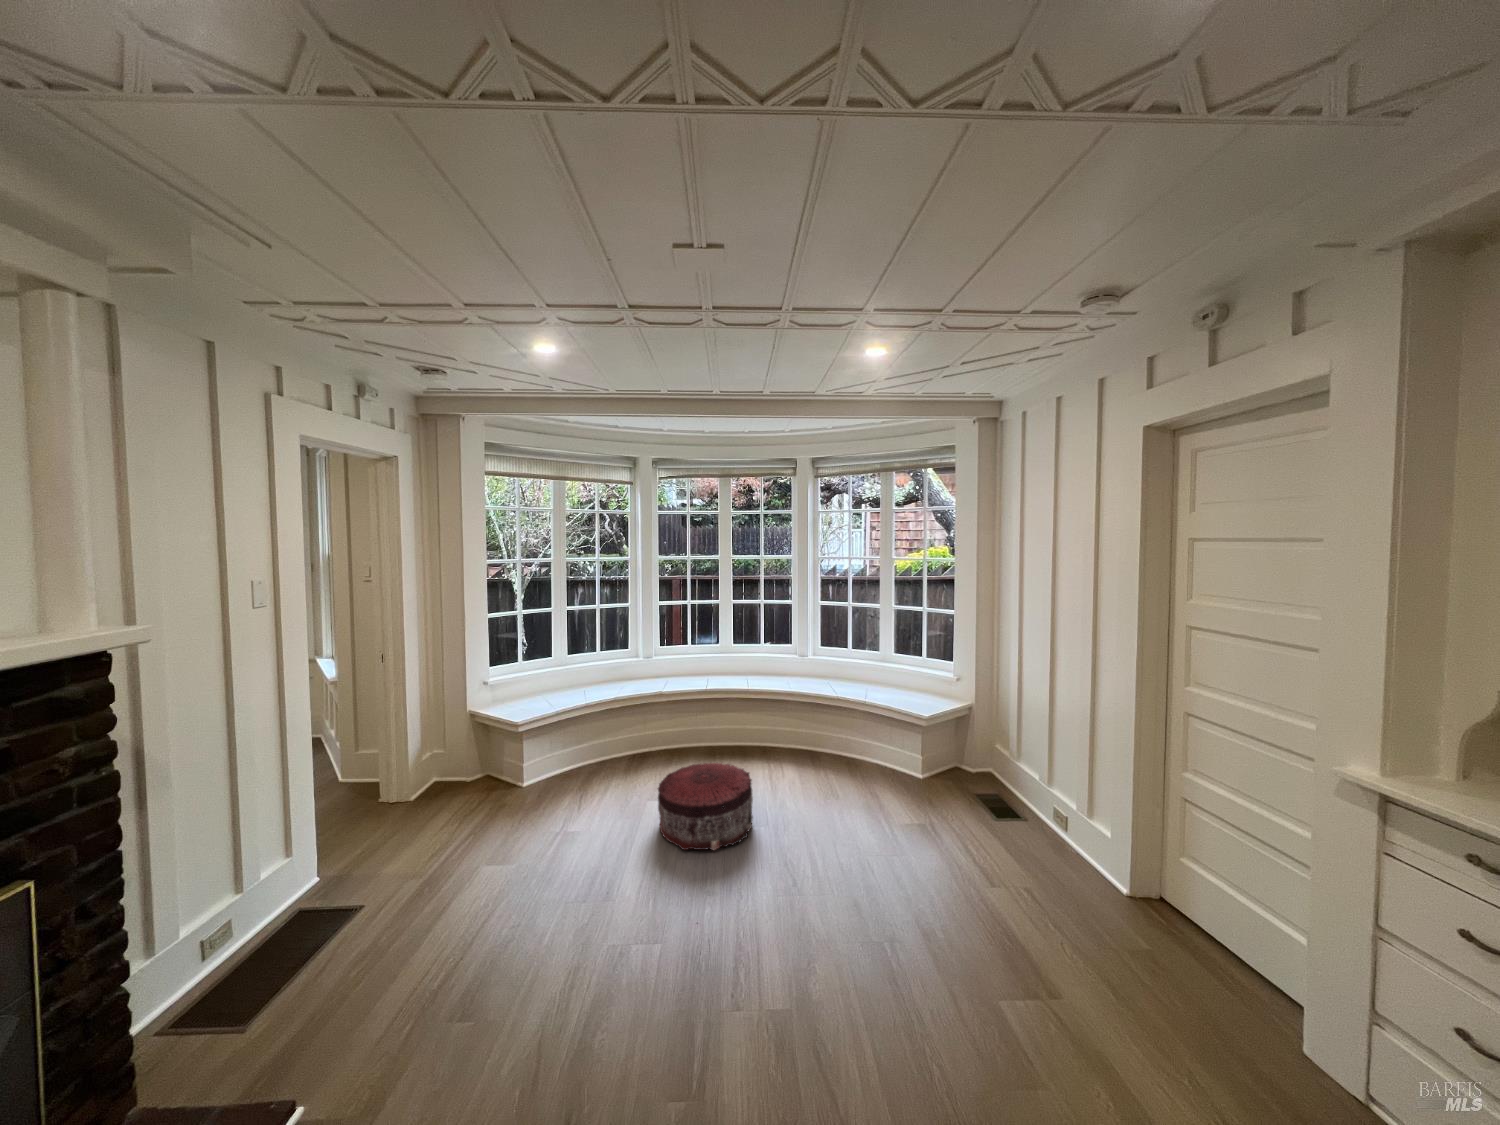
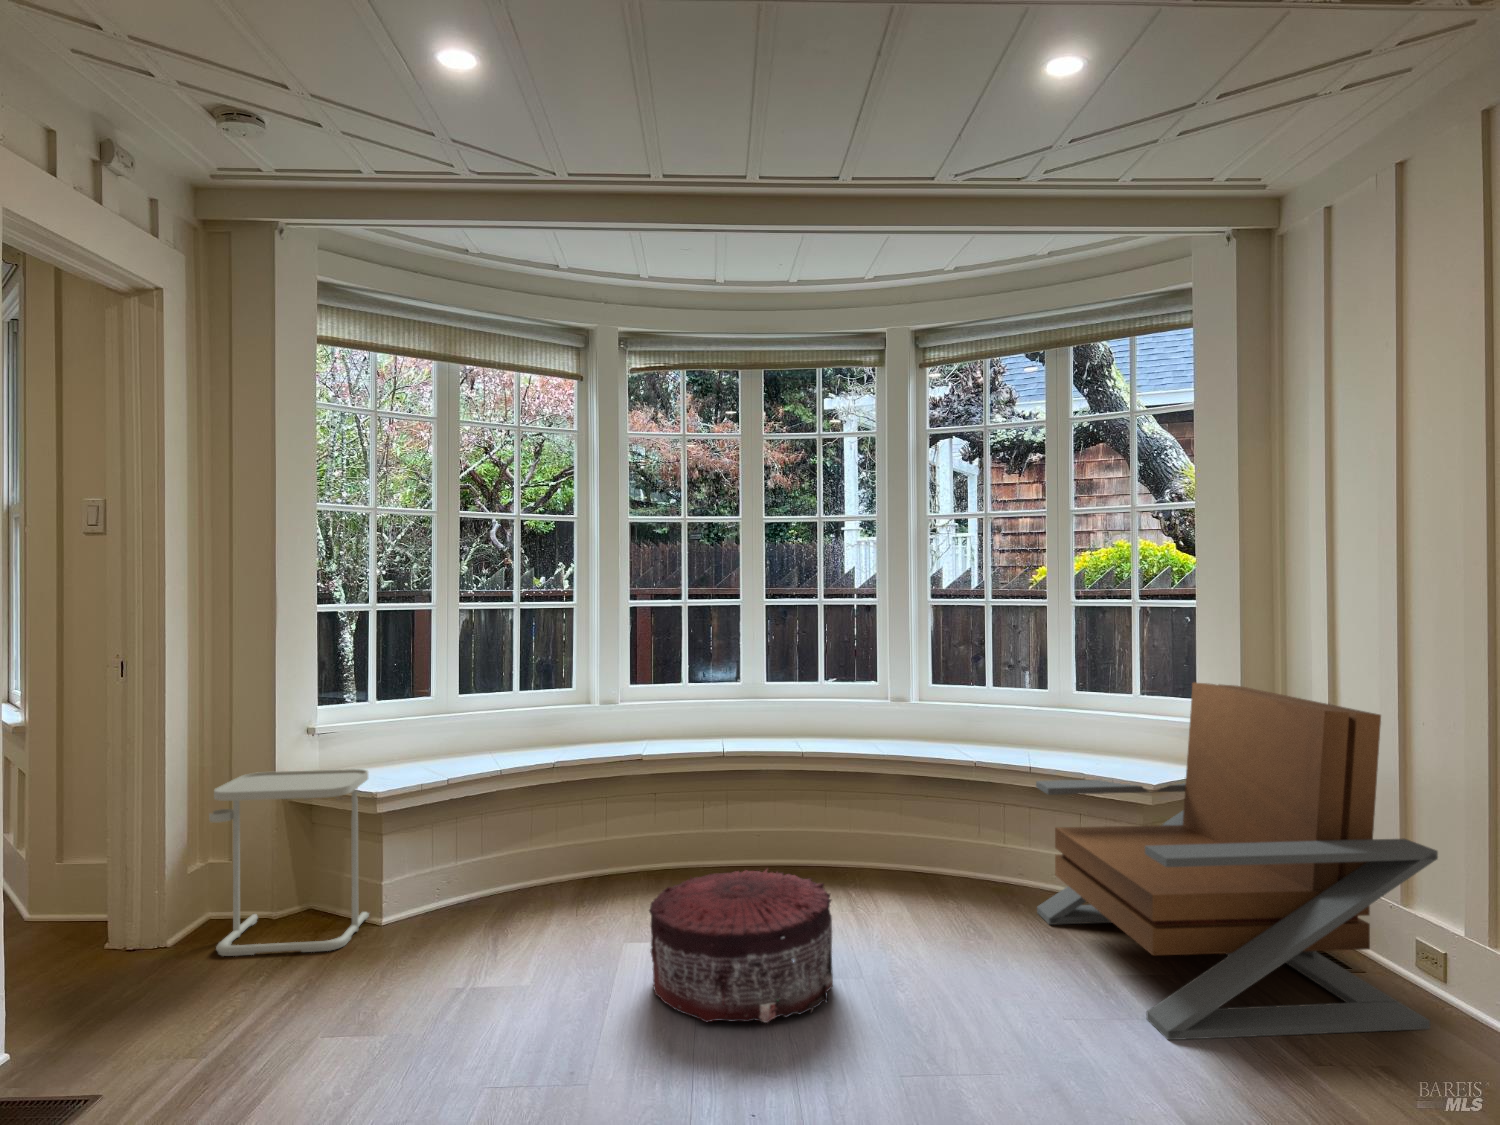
lounge chair: none [866,662,1060,861] -> present [1036,683,1438,1040]
side table: none [432,705,519,806] -> present [209,769,369,956]

